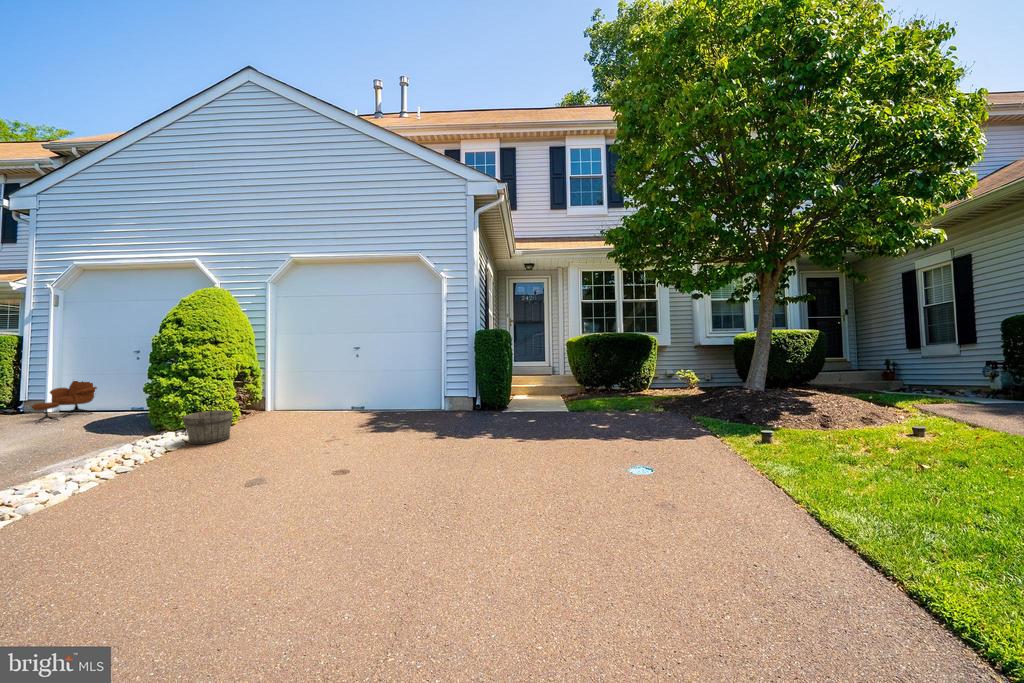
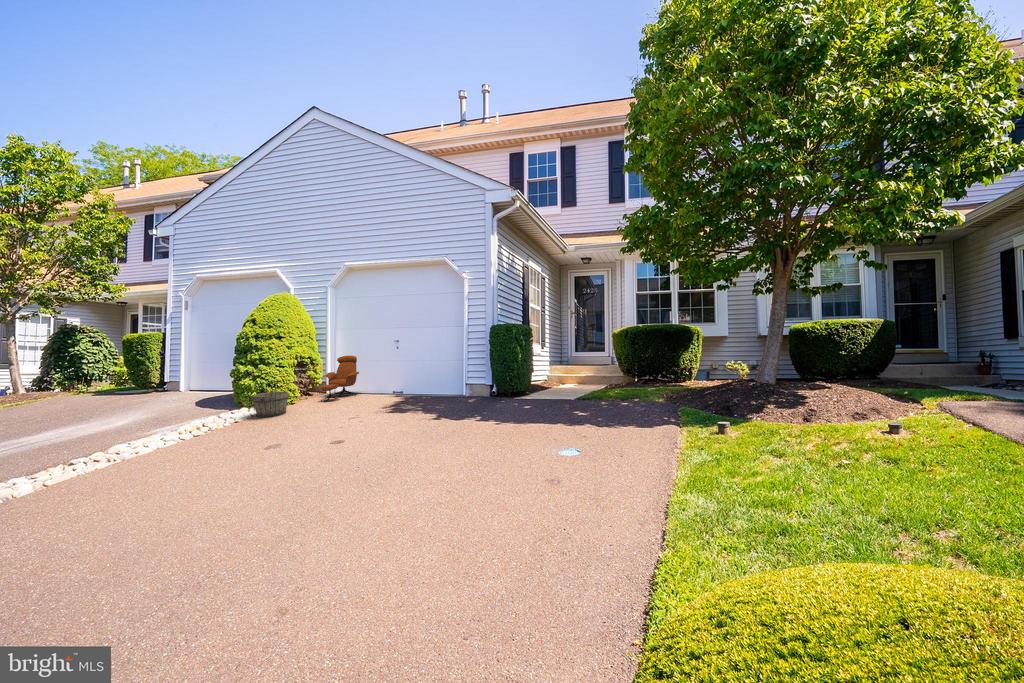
lounge chair: present [32,381,97,422] -> present [321,356,359,401]

